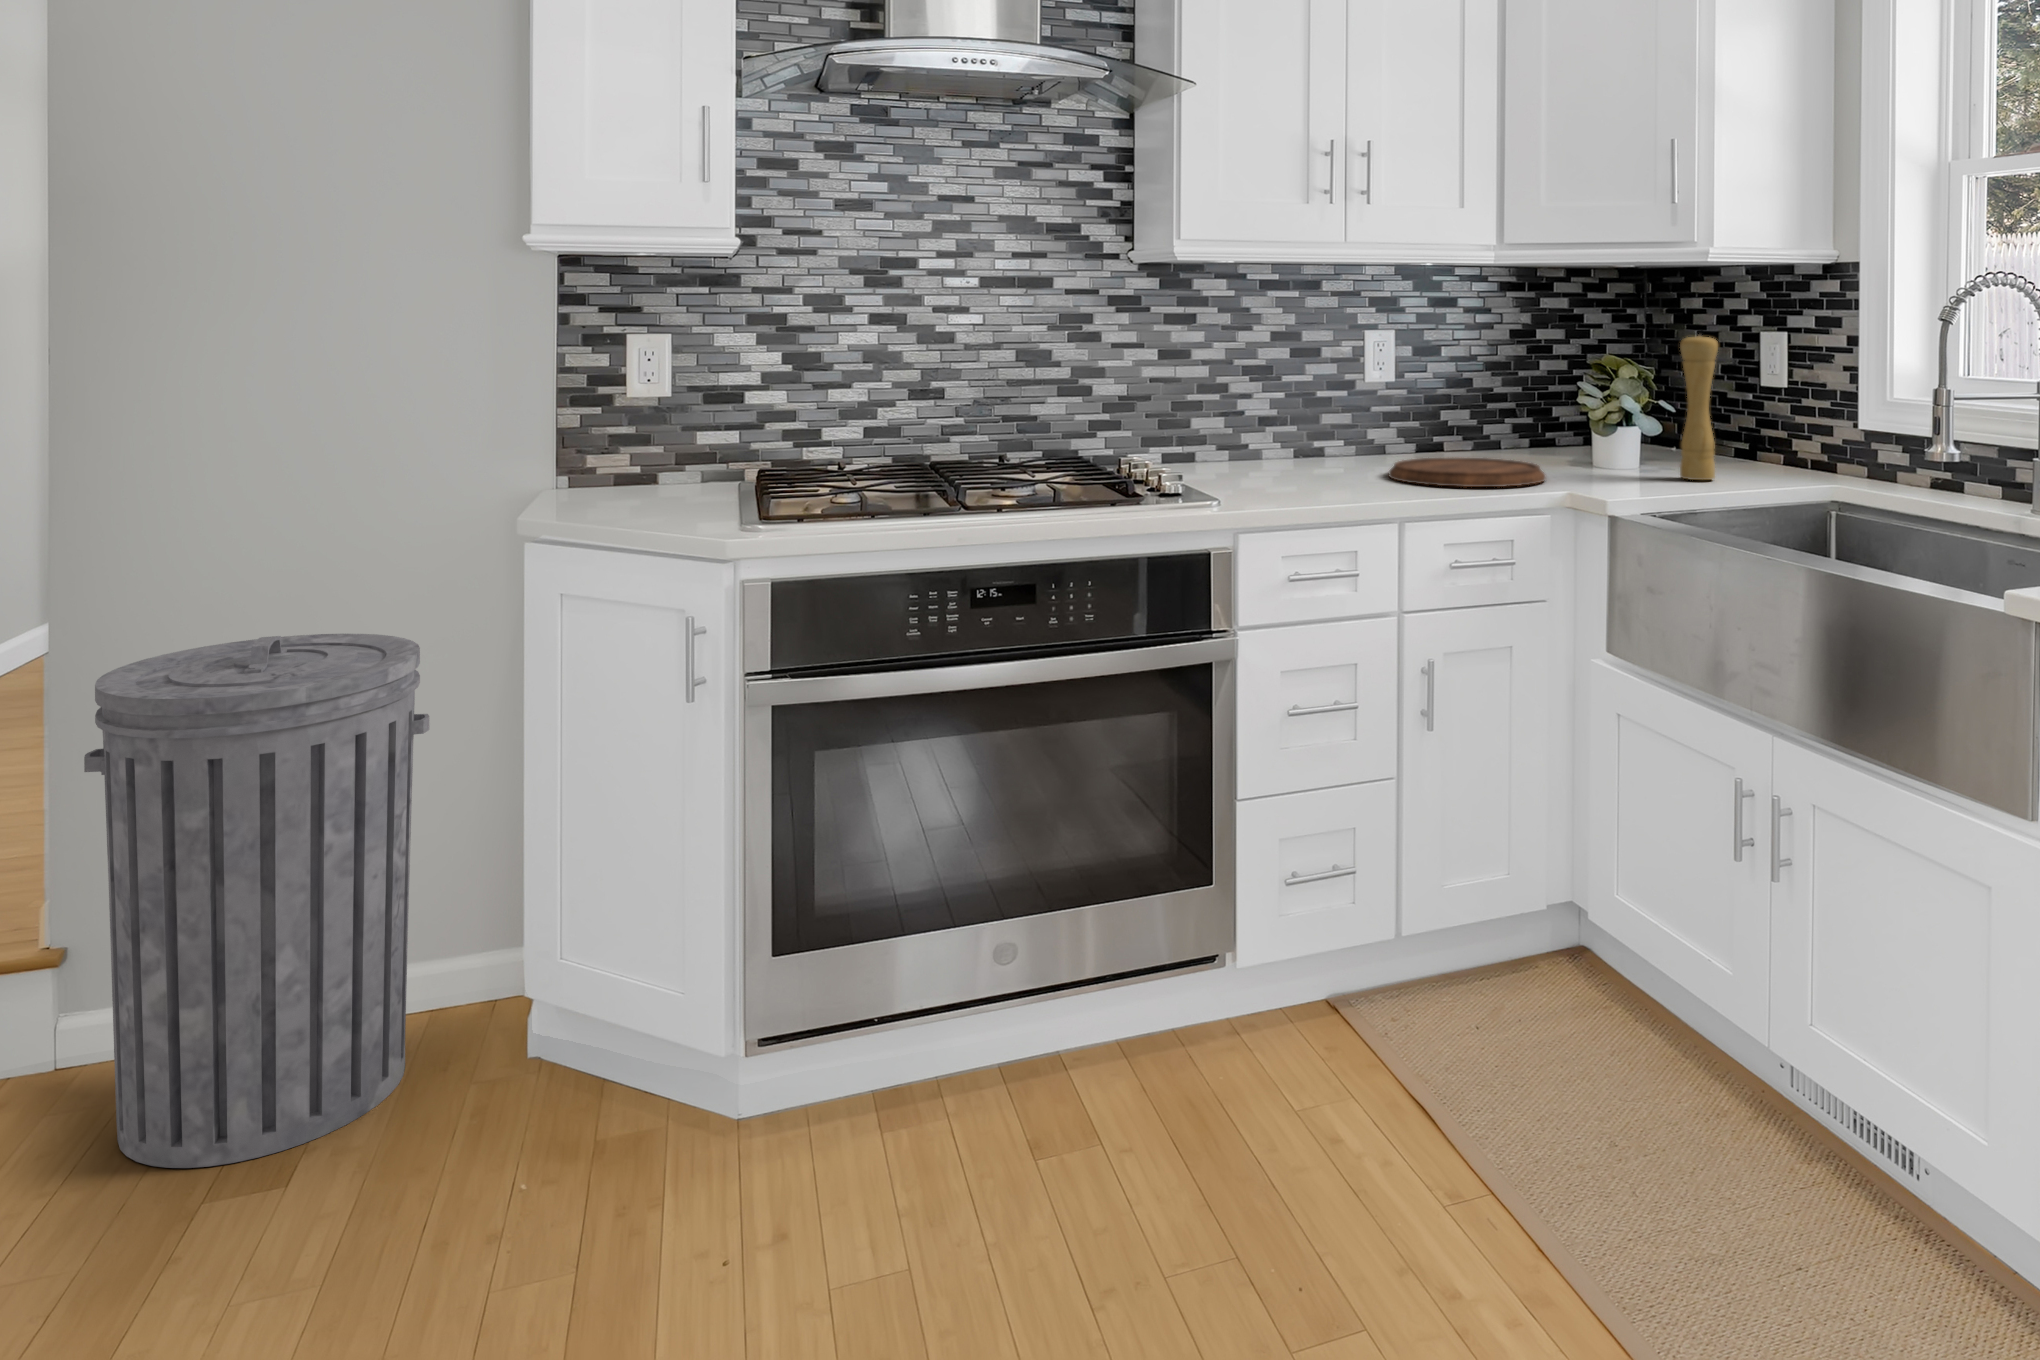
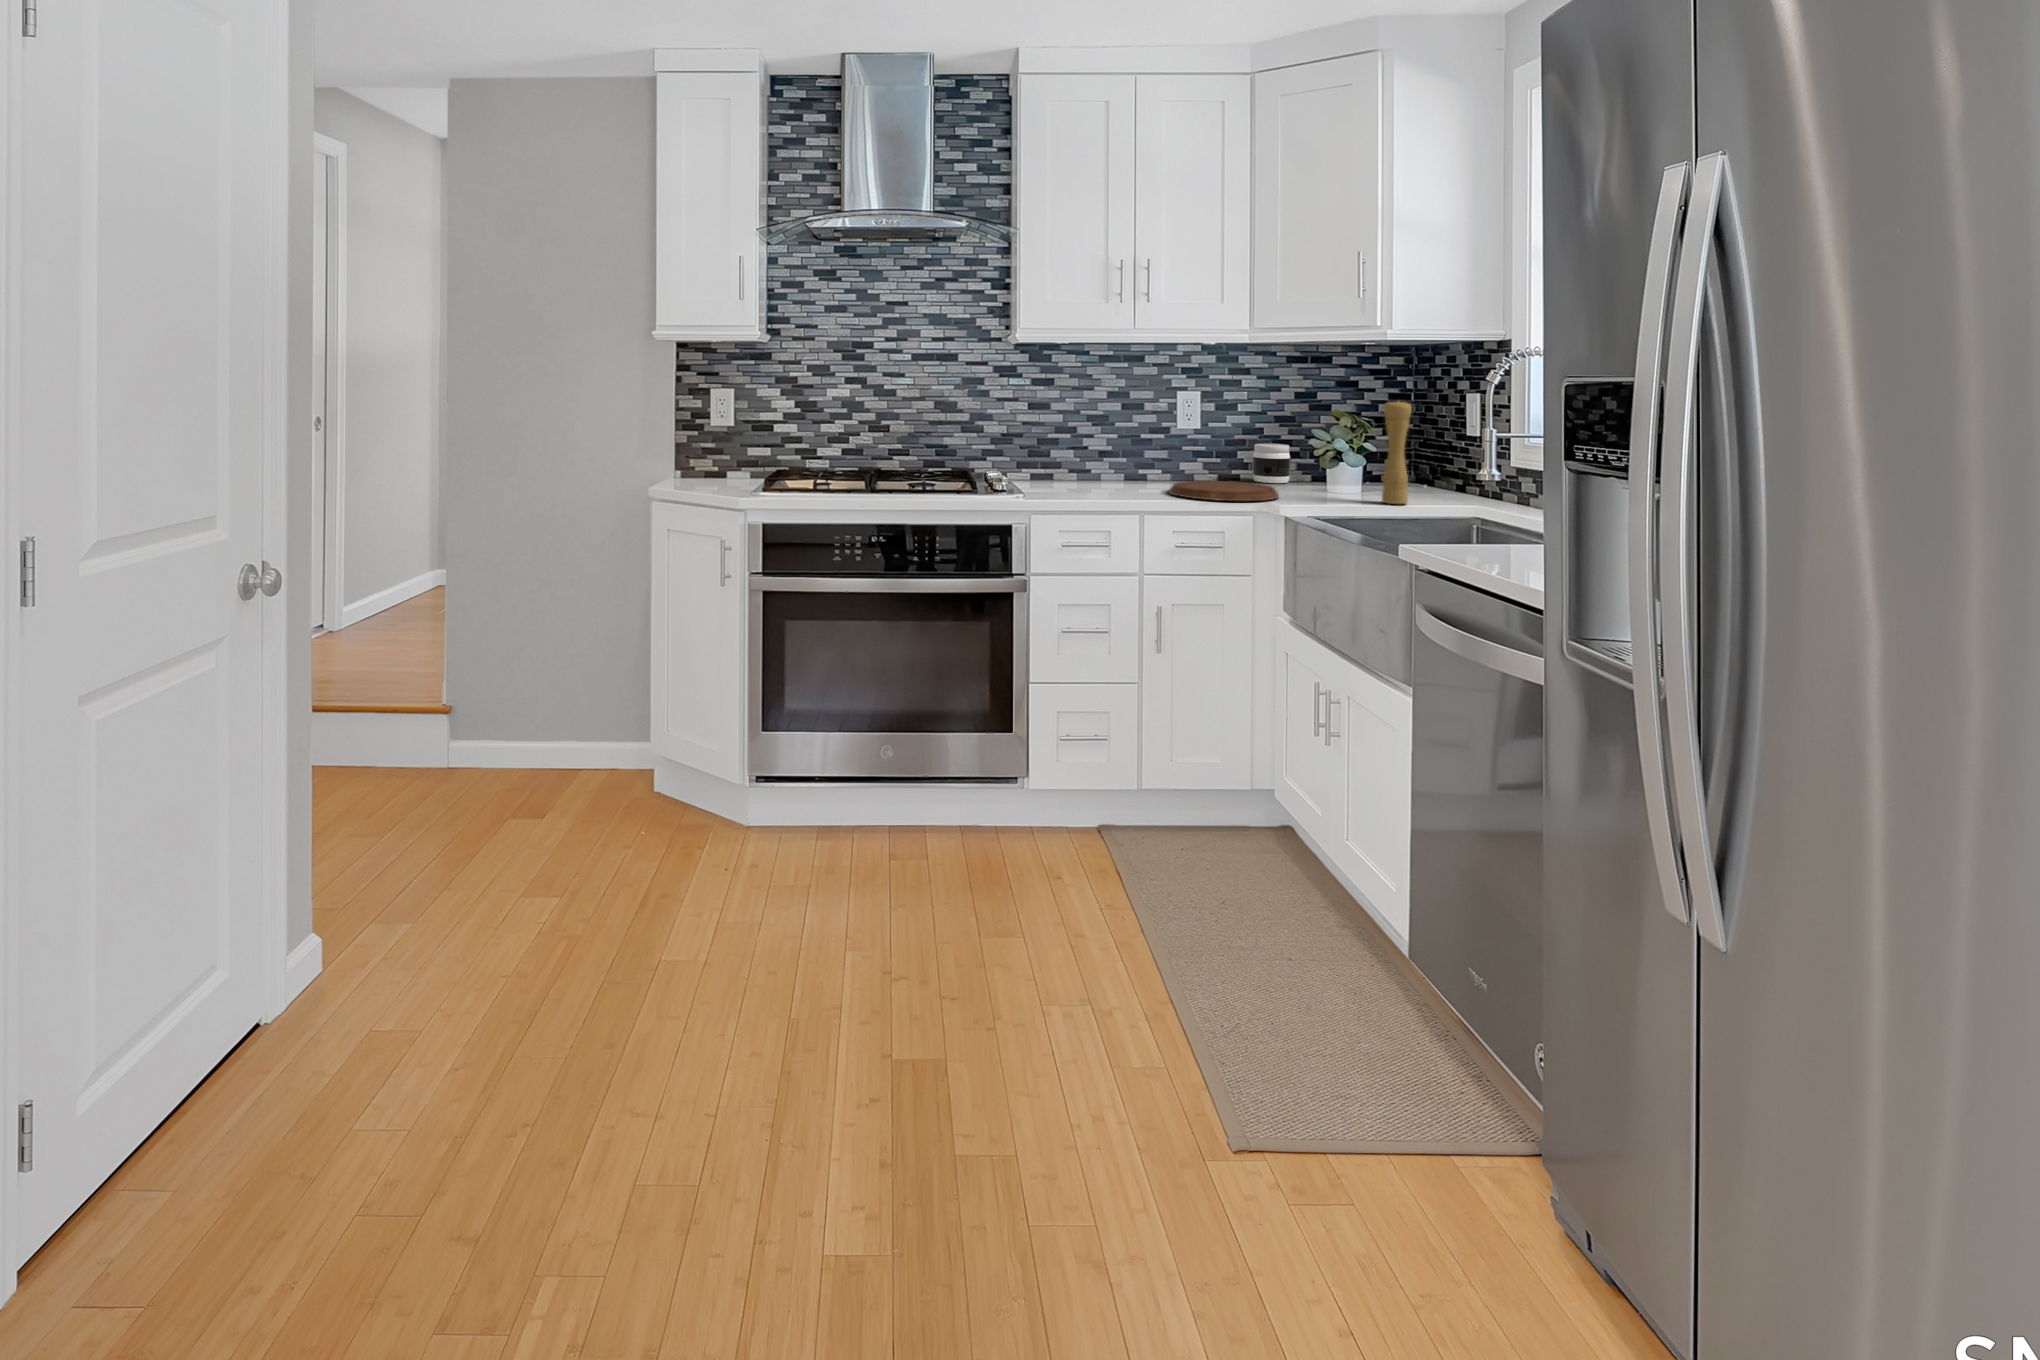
jar: none [1468,403,1520,457] -> present [1252,443,1290,483]
trash can: present [84,634,430,1168] -> none [452,547,604,808]

